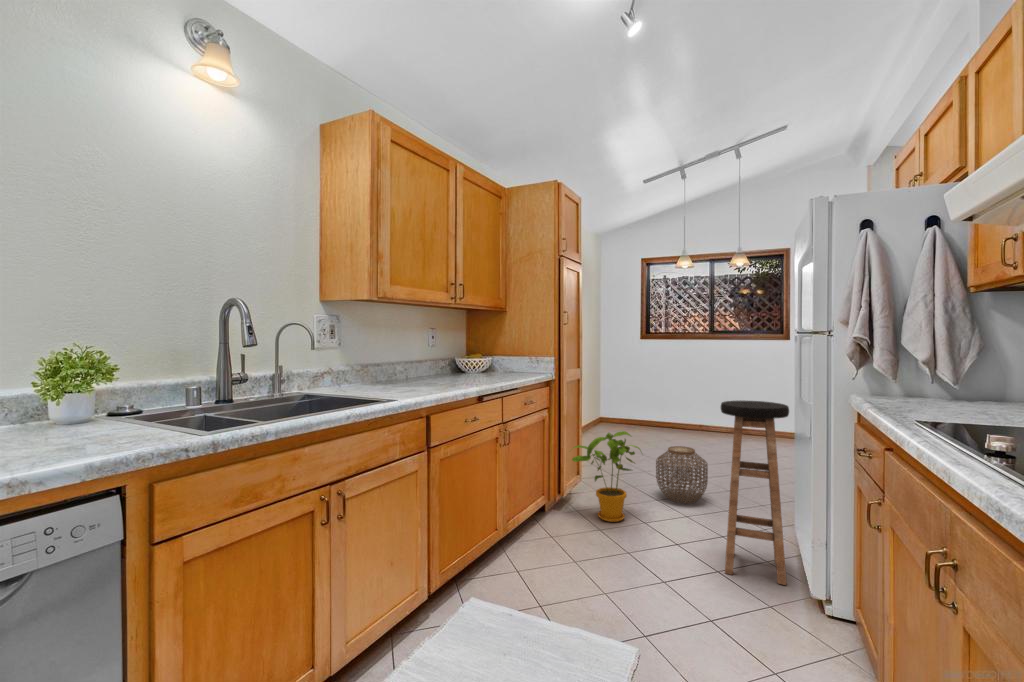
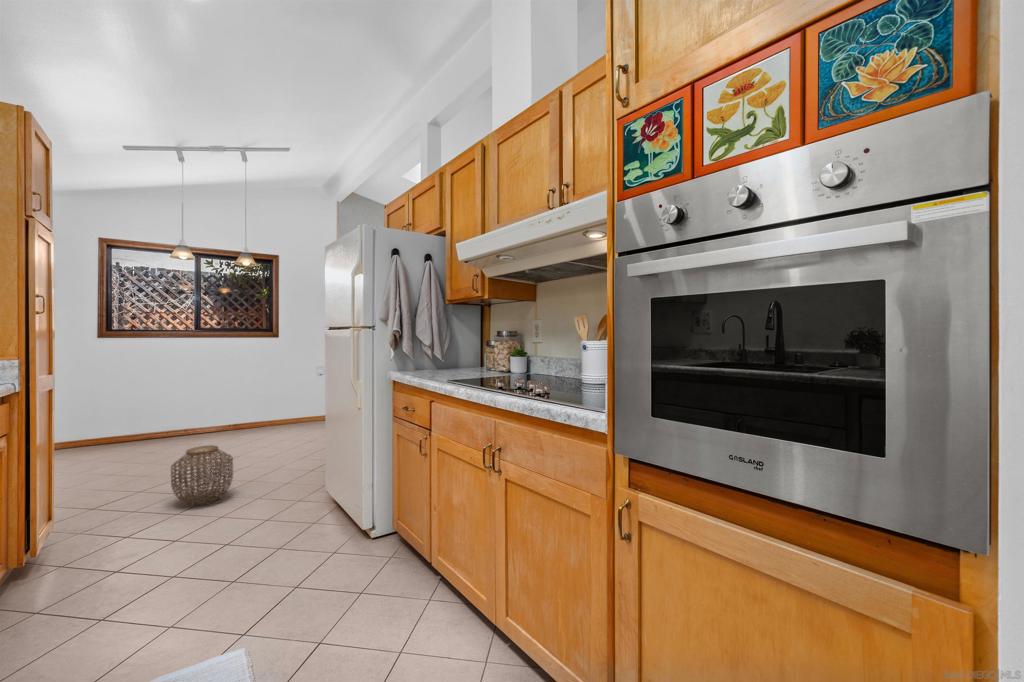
bar stool: present [721,400,789,585] -> none [279,386,341,540]
house plant: present [572,431,641,522] -> none [52,440,173,555]

